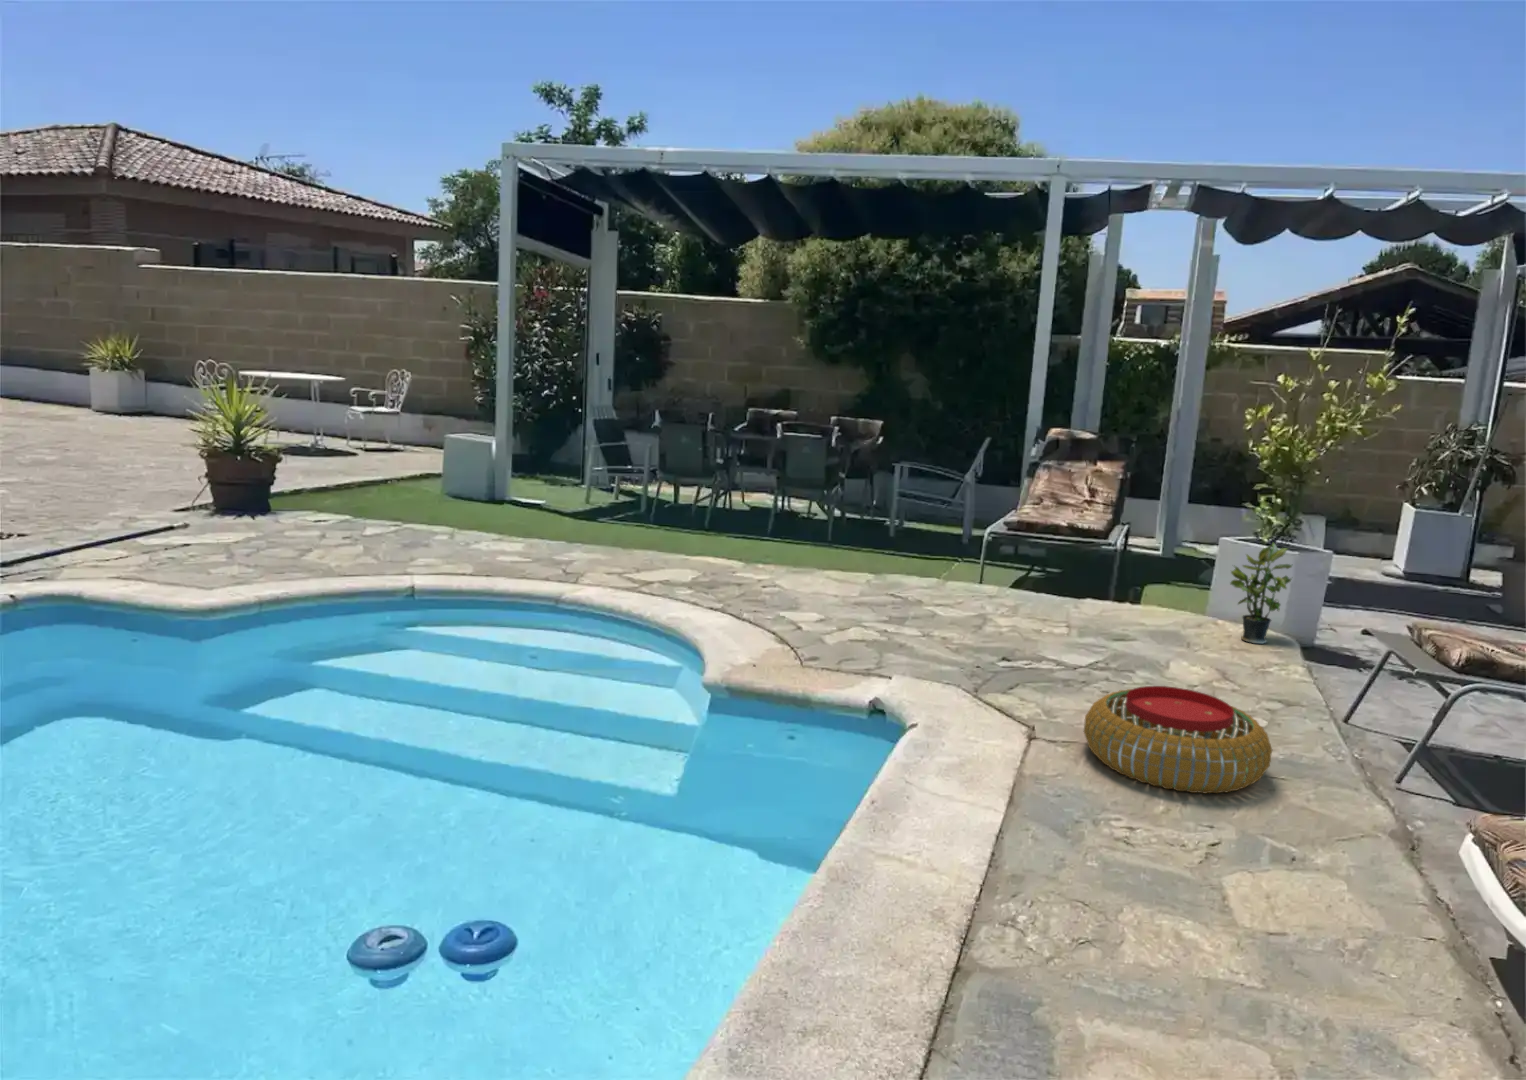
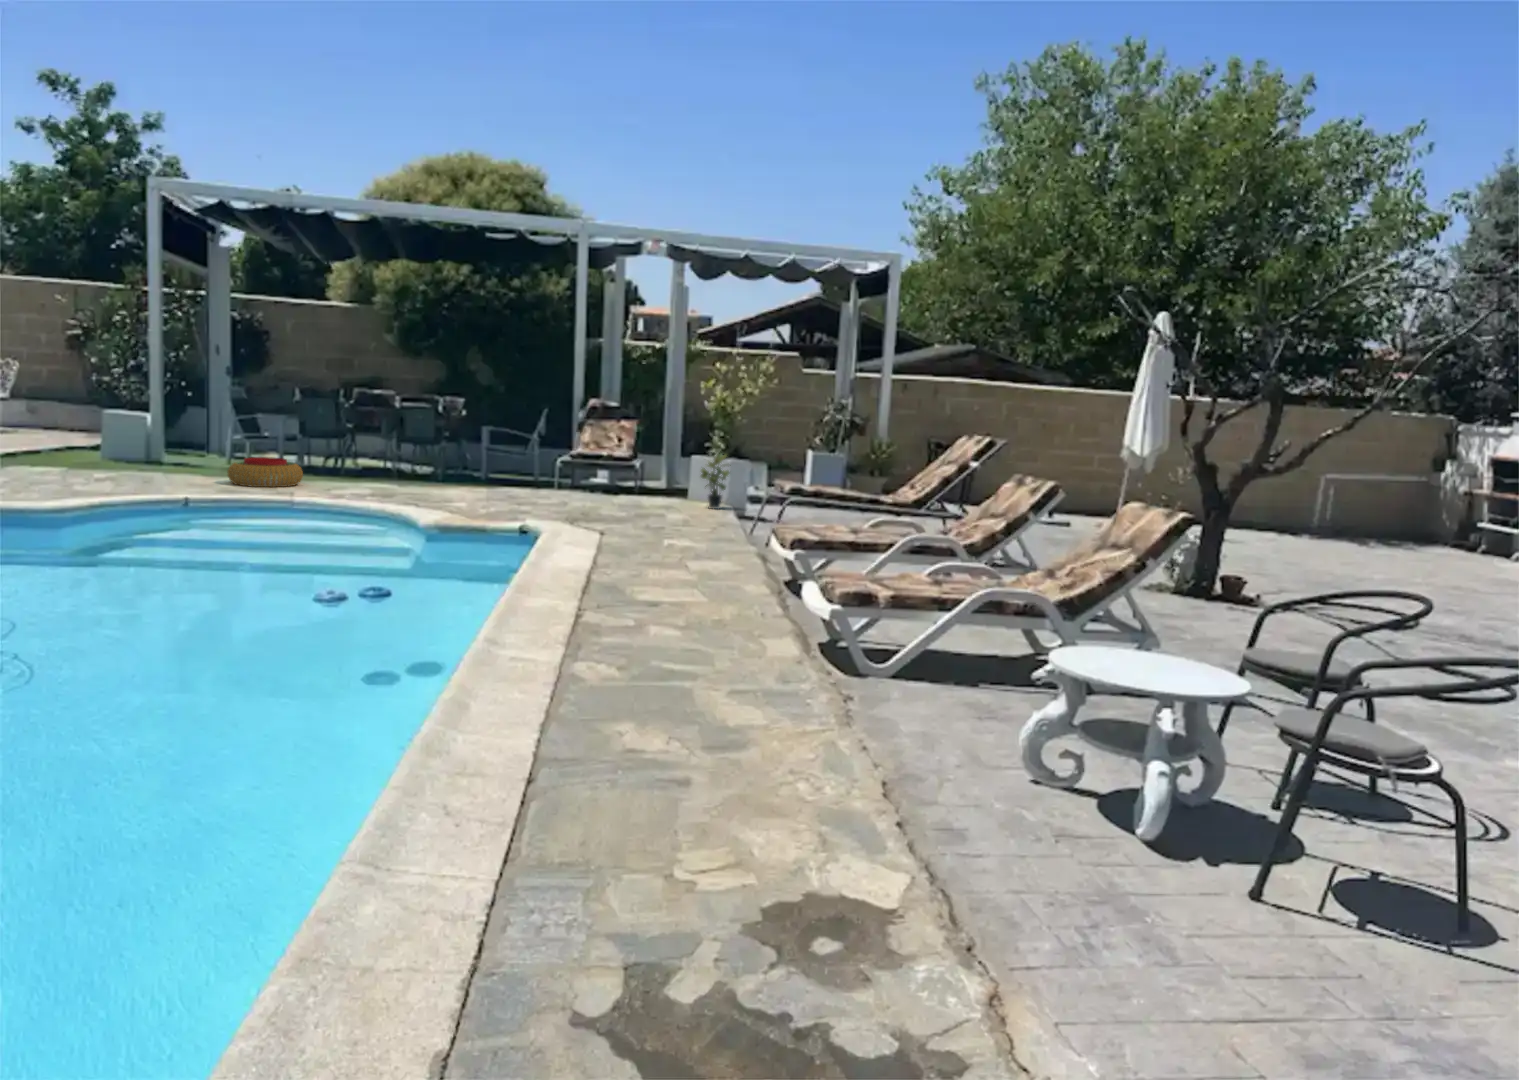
pouf: present [1083,686,1272,793] -> present [227,457,303,487]

